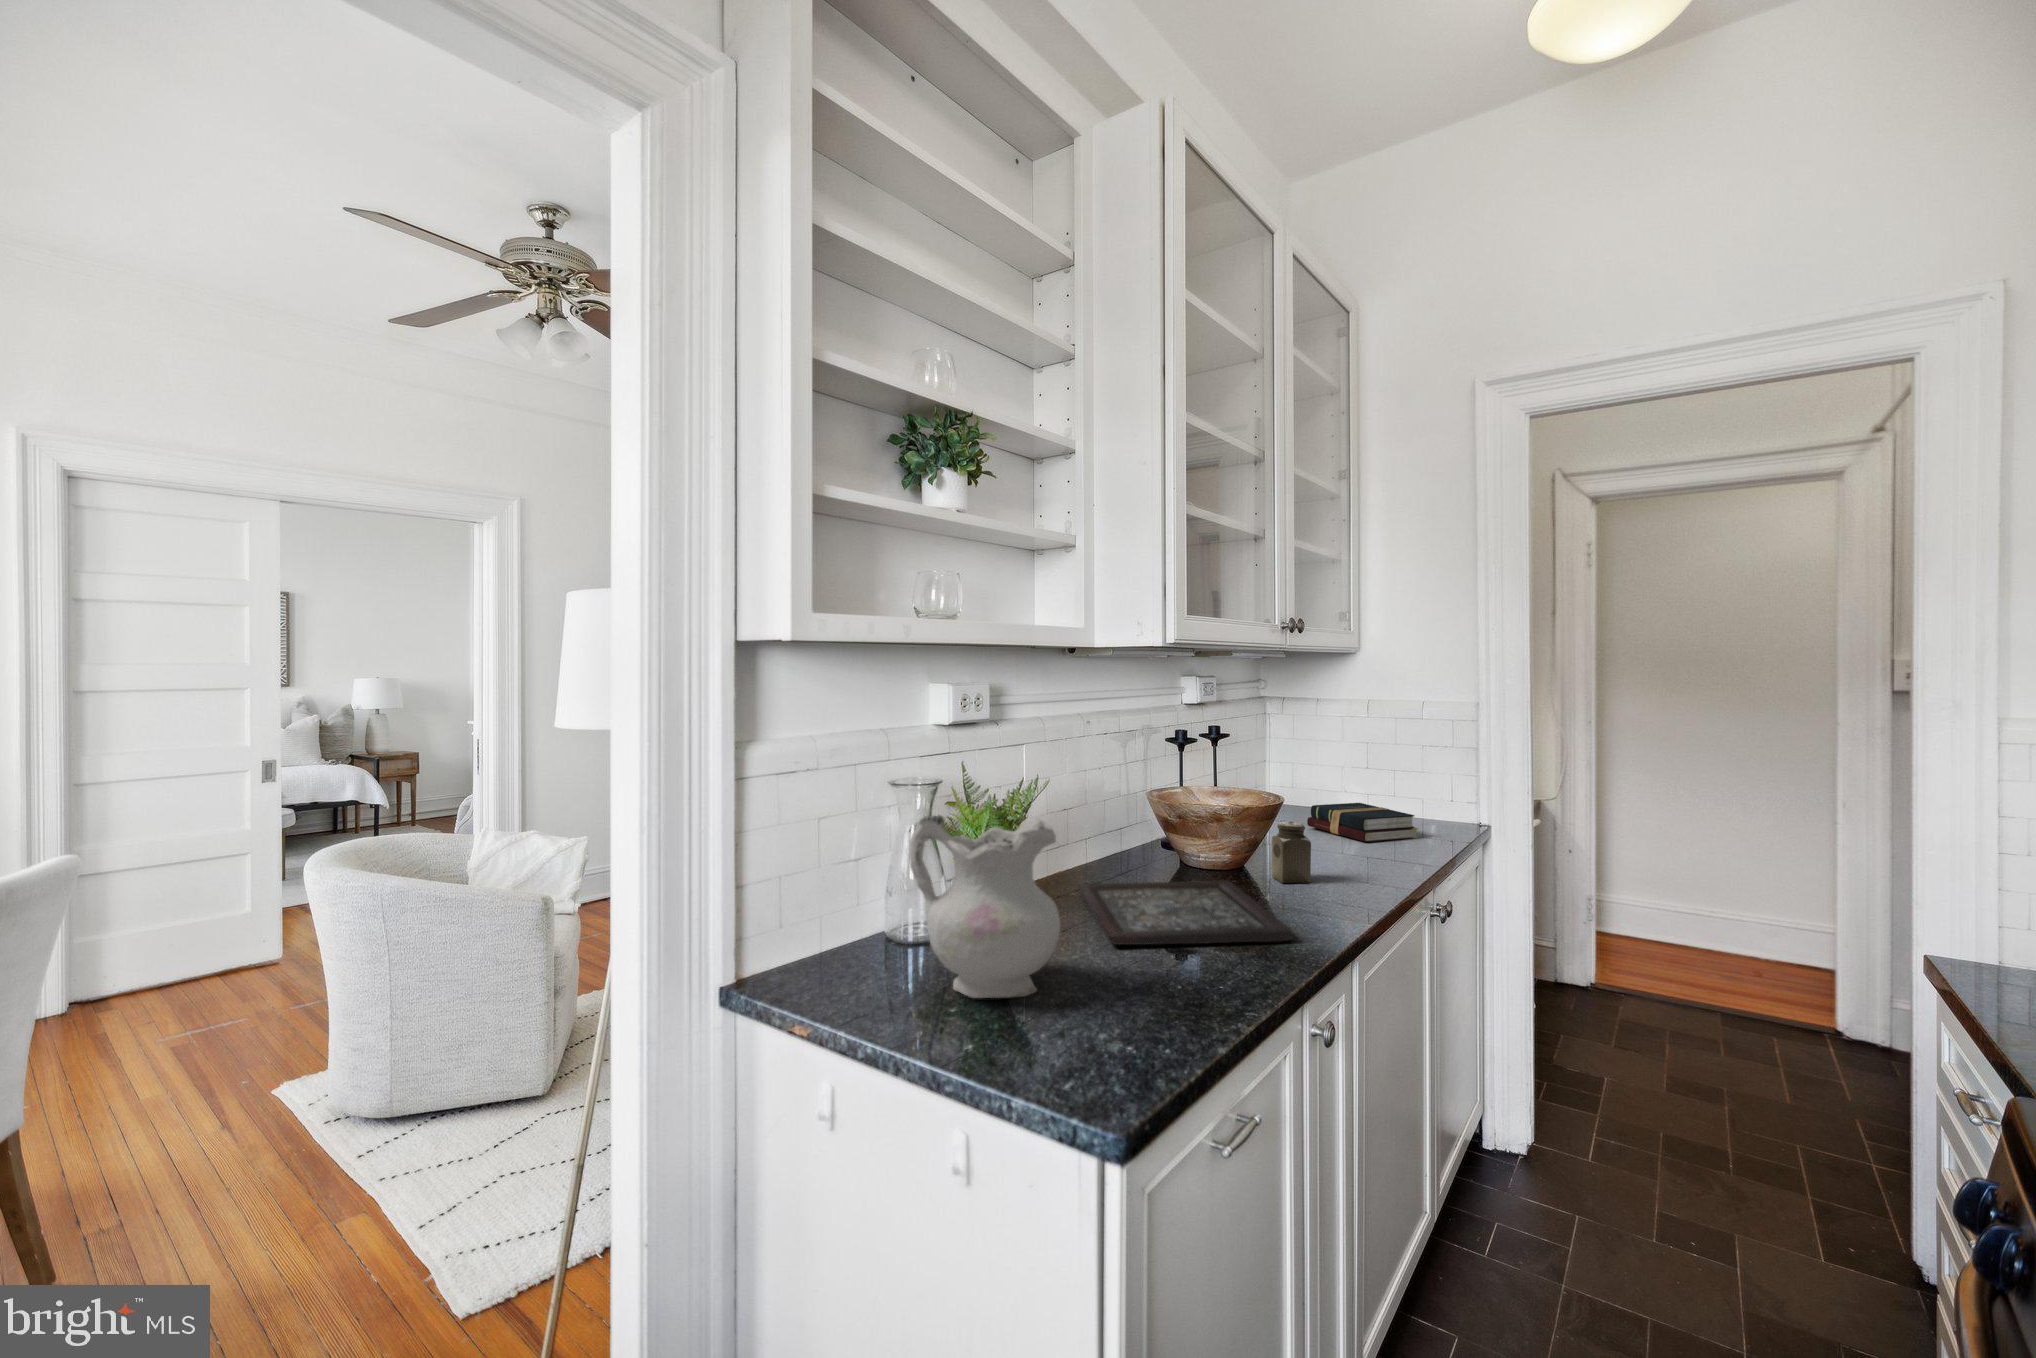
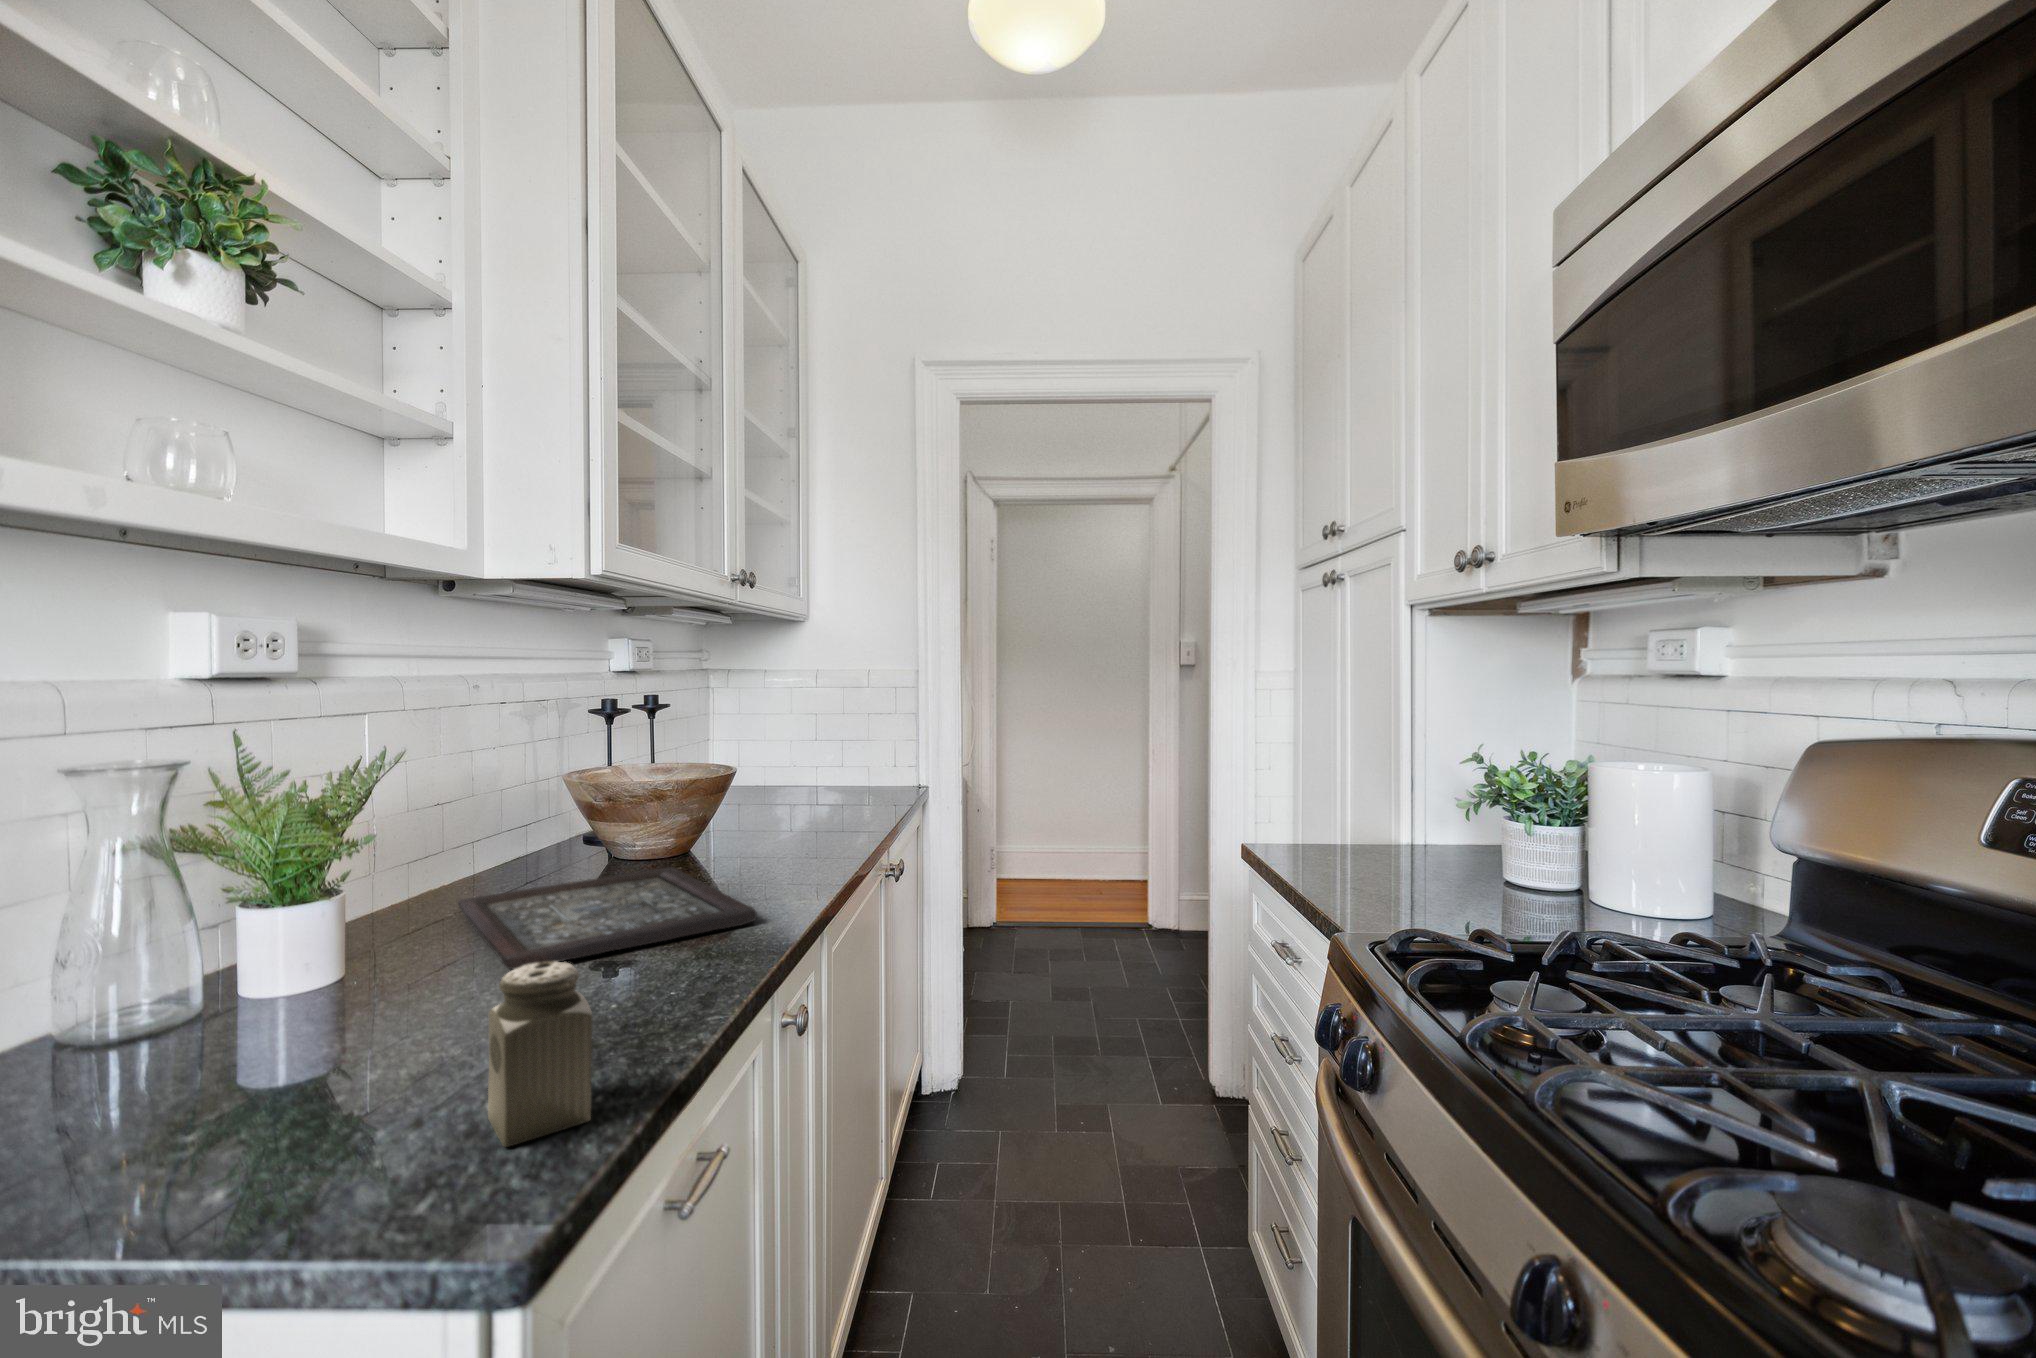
hardback book: present [1307,803,1418,842] -> none [757,774,868,812]
ceramic pitcher: present [909,815,1060,998] -> none [89,799,418,1105]
salt shaker: present [1272,822,1311,883] -> present [488,962,592,1147]

